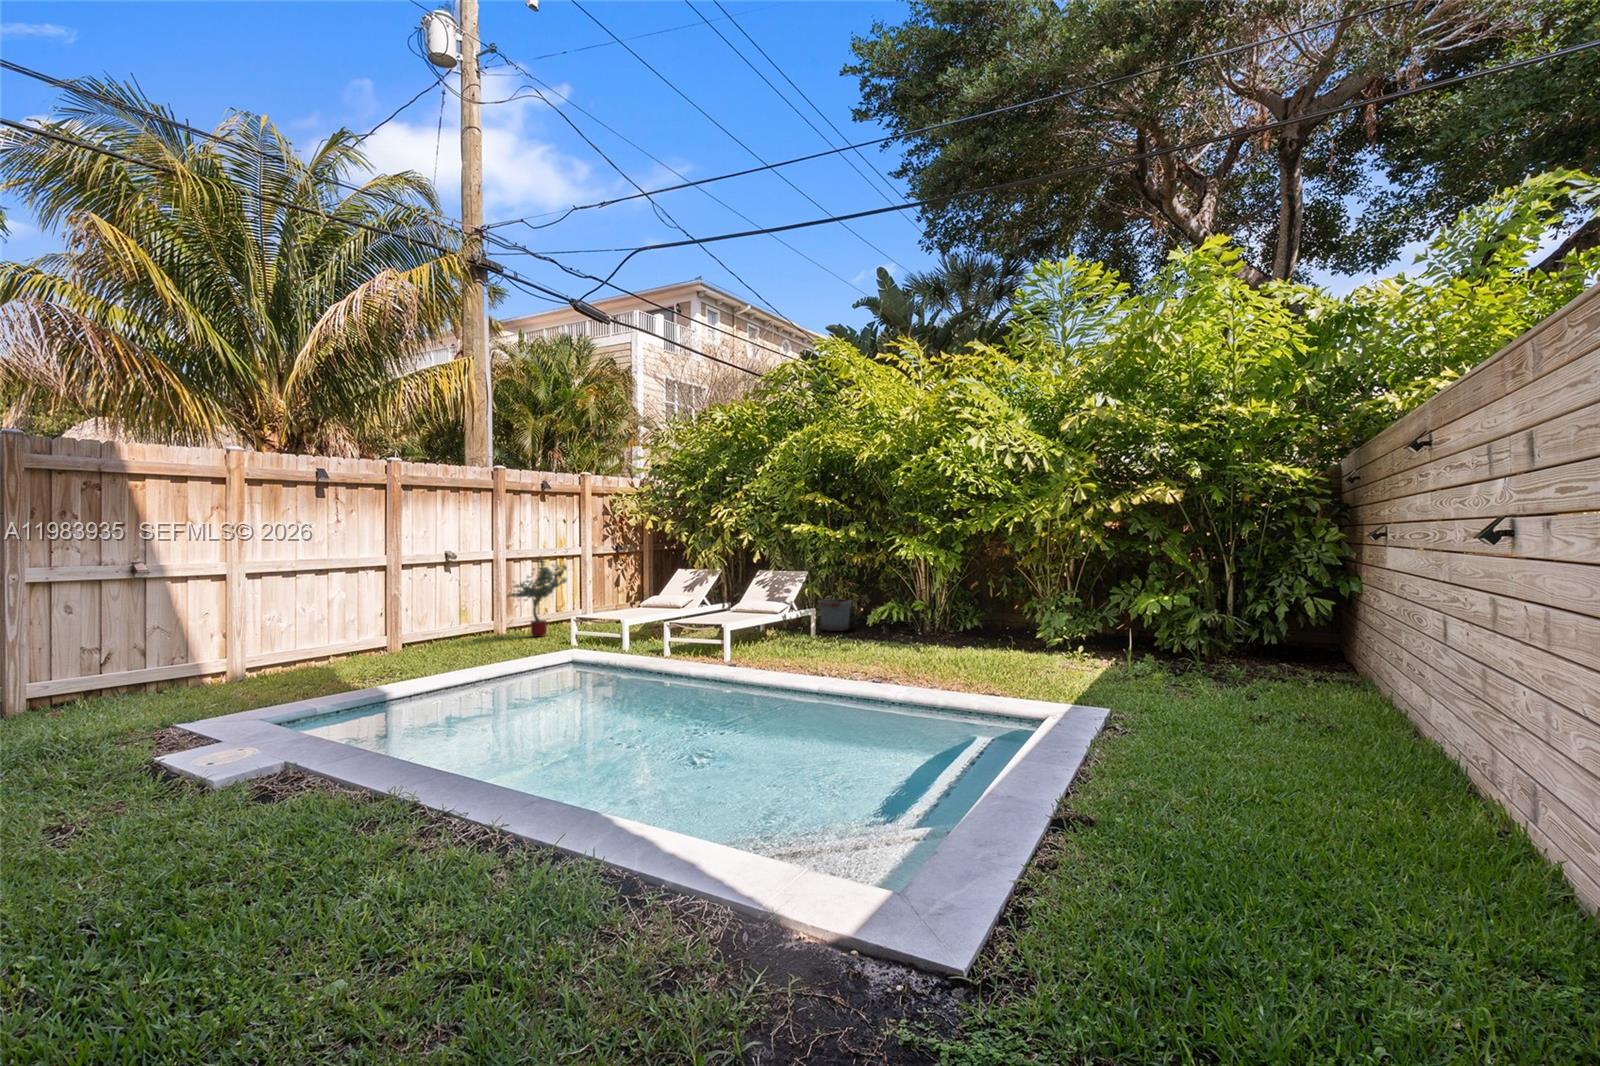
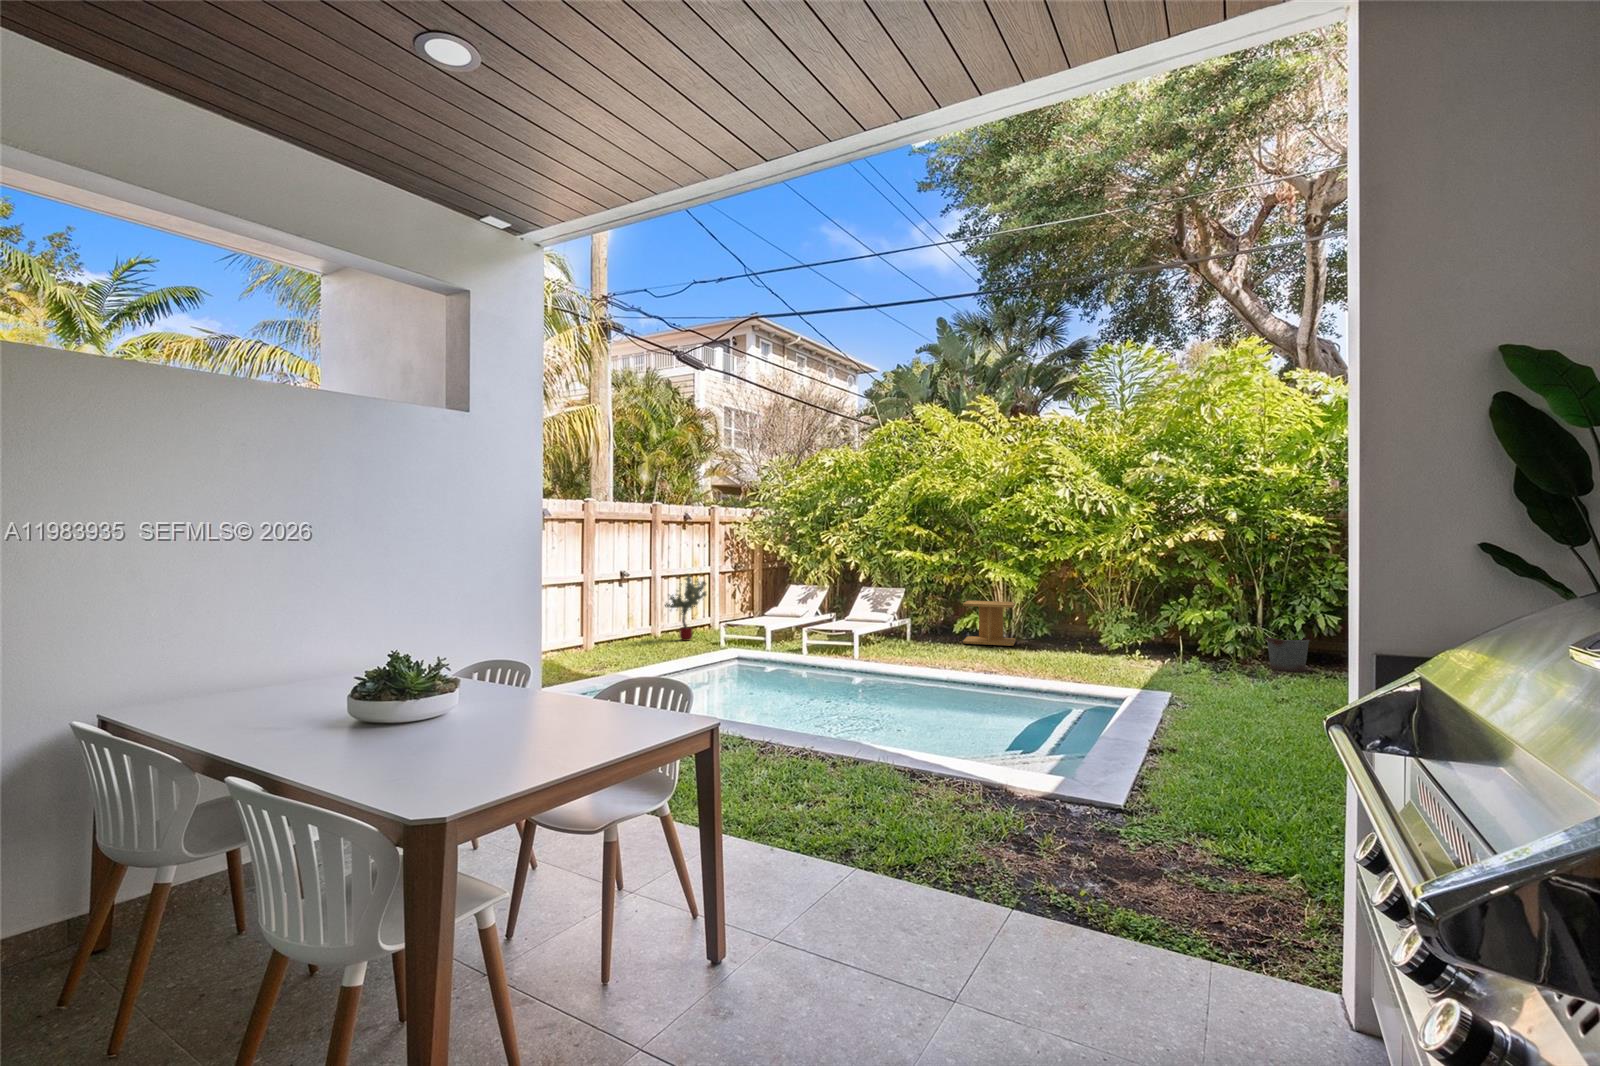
side table: none [870,585,935,640] -> present [963,601,1015,646]
bucket: present [819,599,851,631] -> present [1266,637,1310,672]

